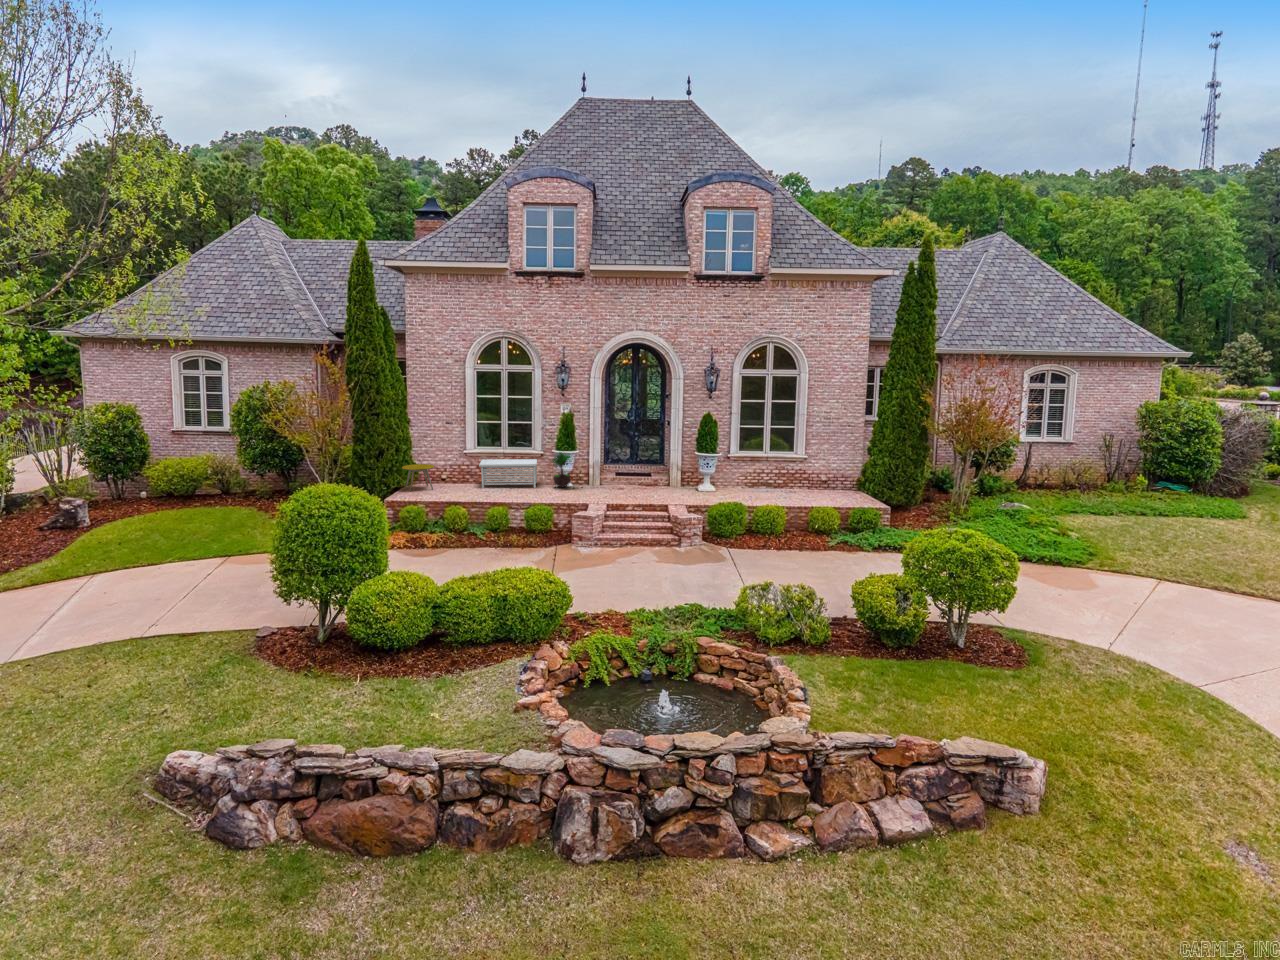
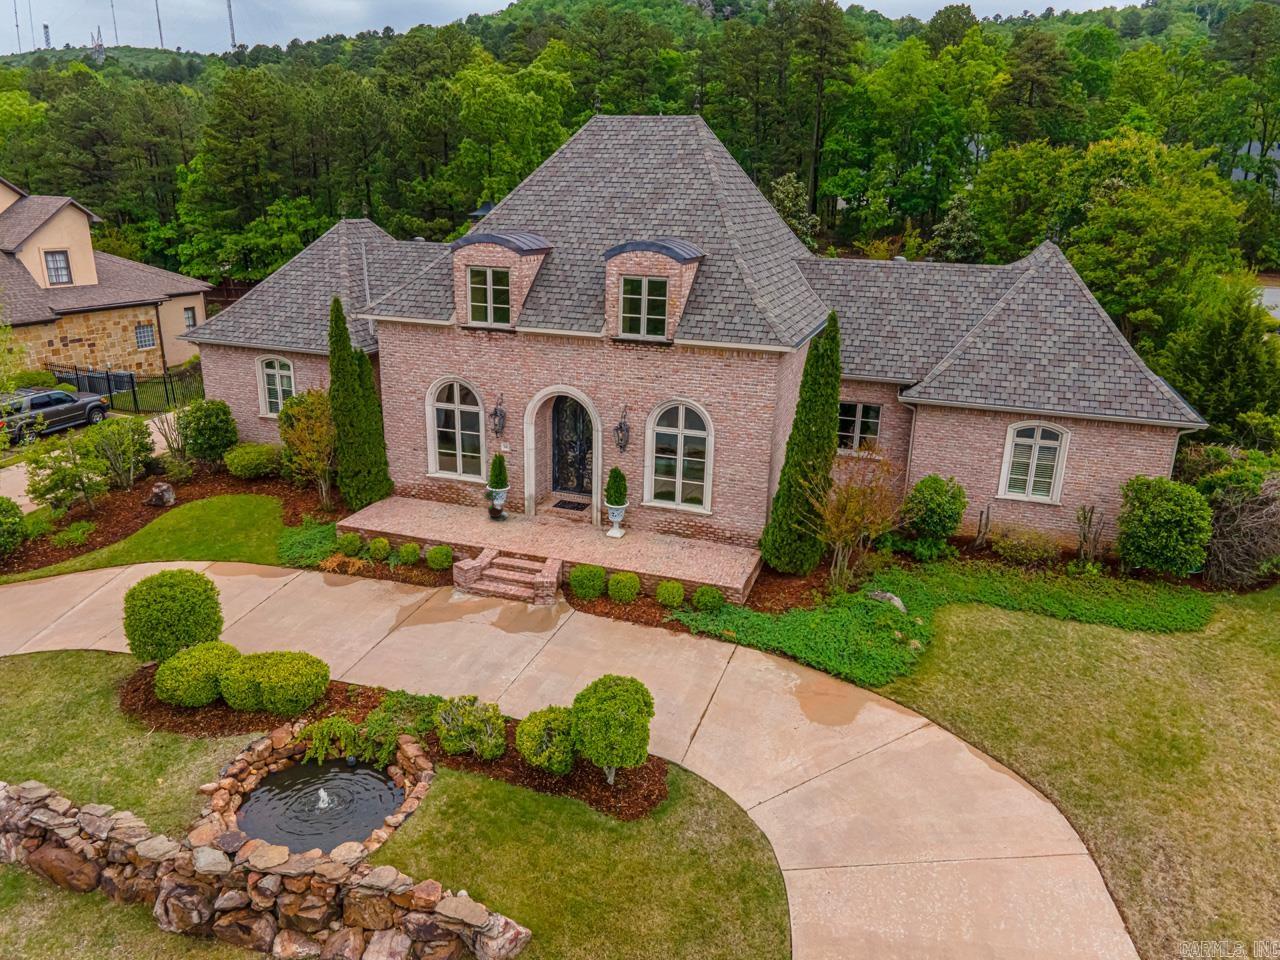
storage bench: present [479,459,537,488] -> none [428,484,483,515]
side table: present [402,464,435,491] -> none [367,486,394,512]

